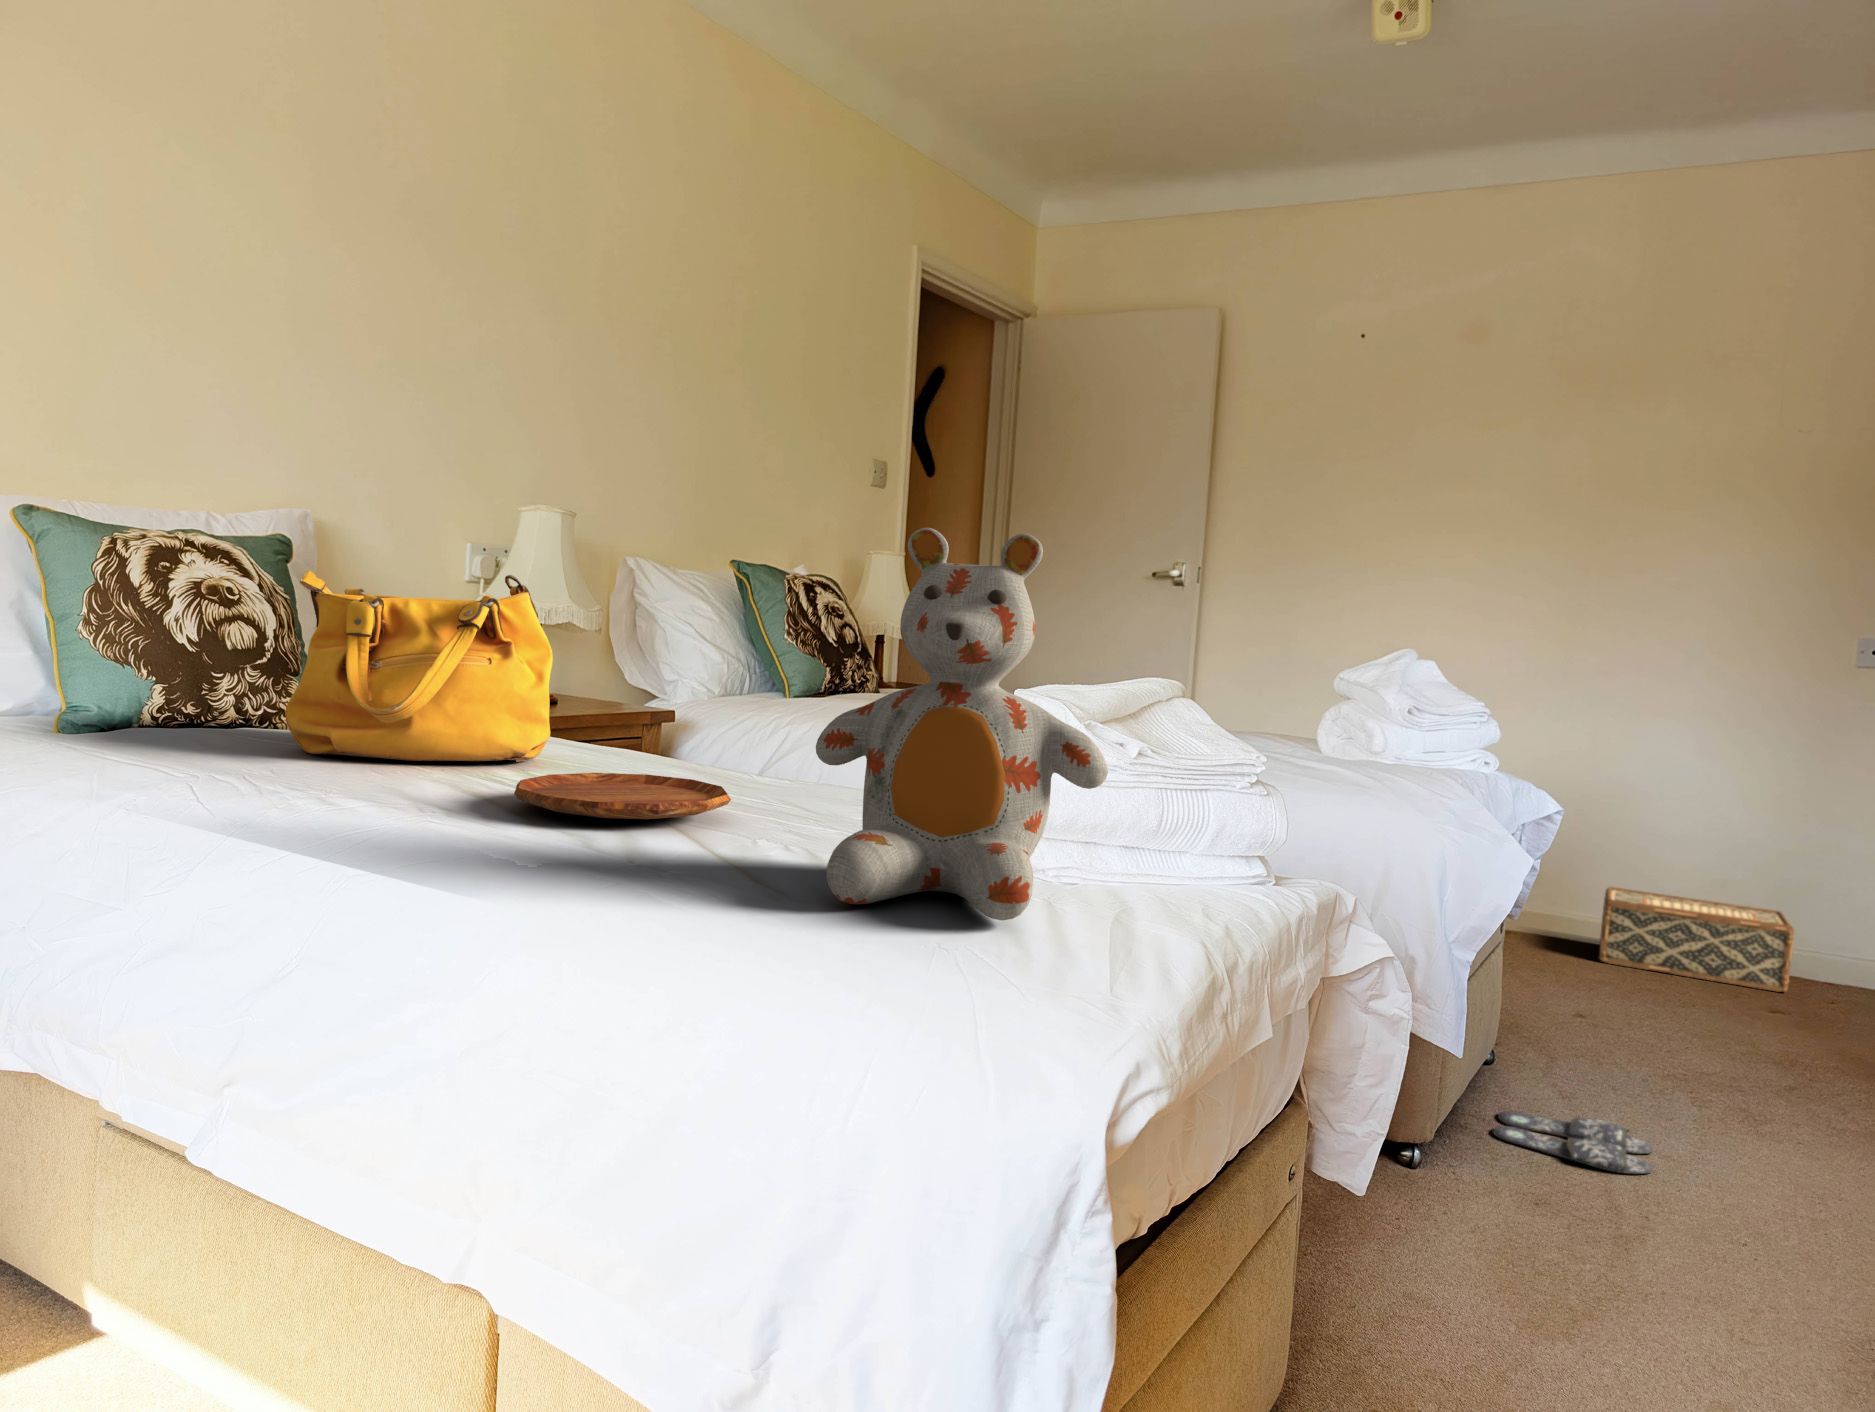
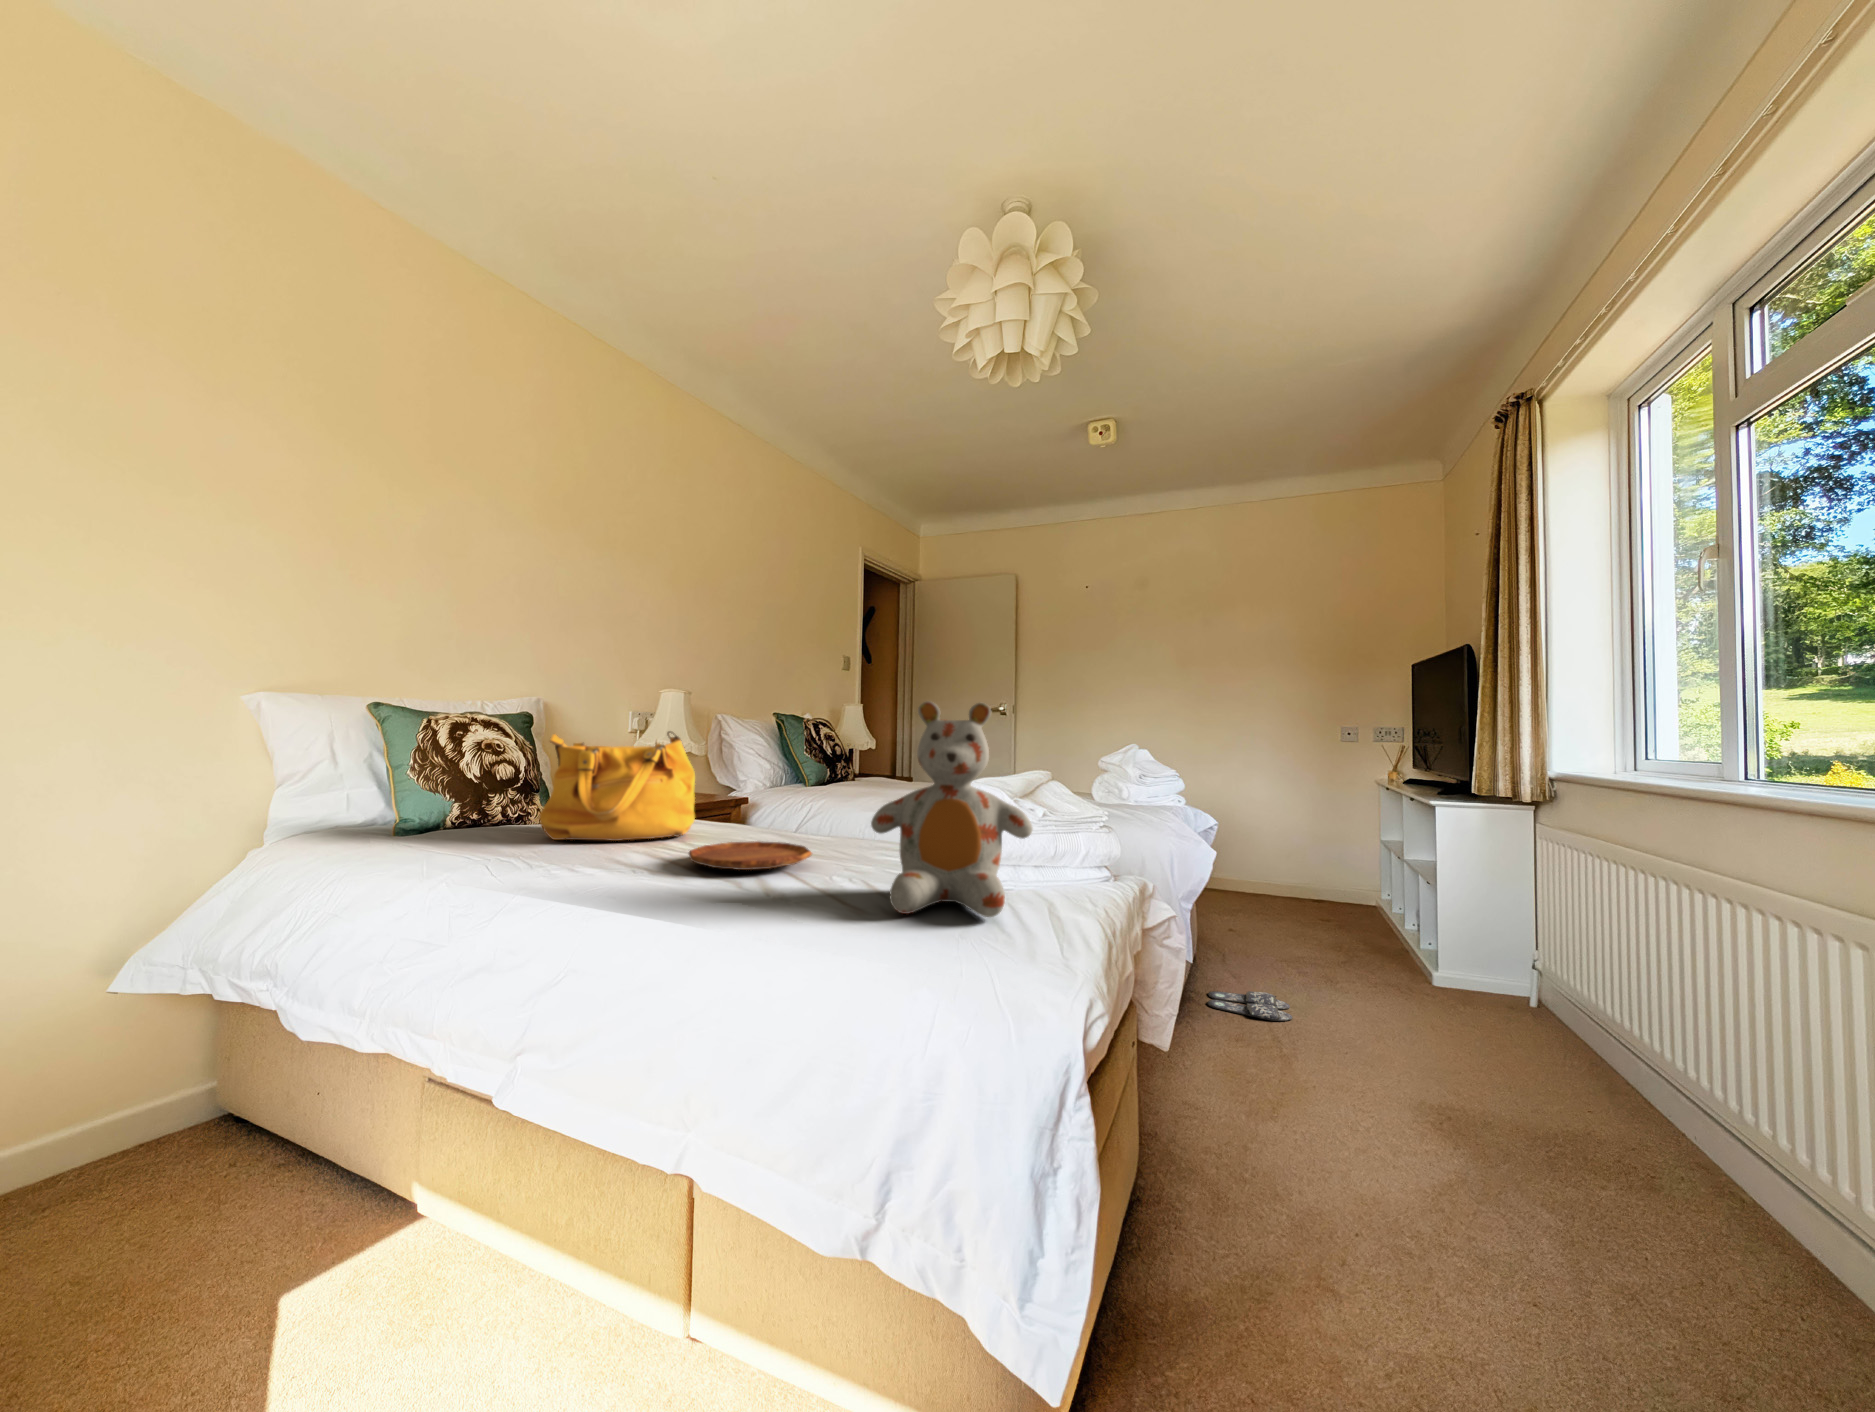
woven basket: present [1600,887,1795,992] -> none [1237,863,1334,913]

